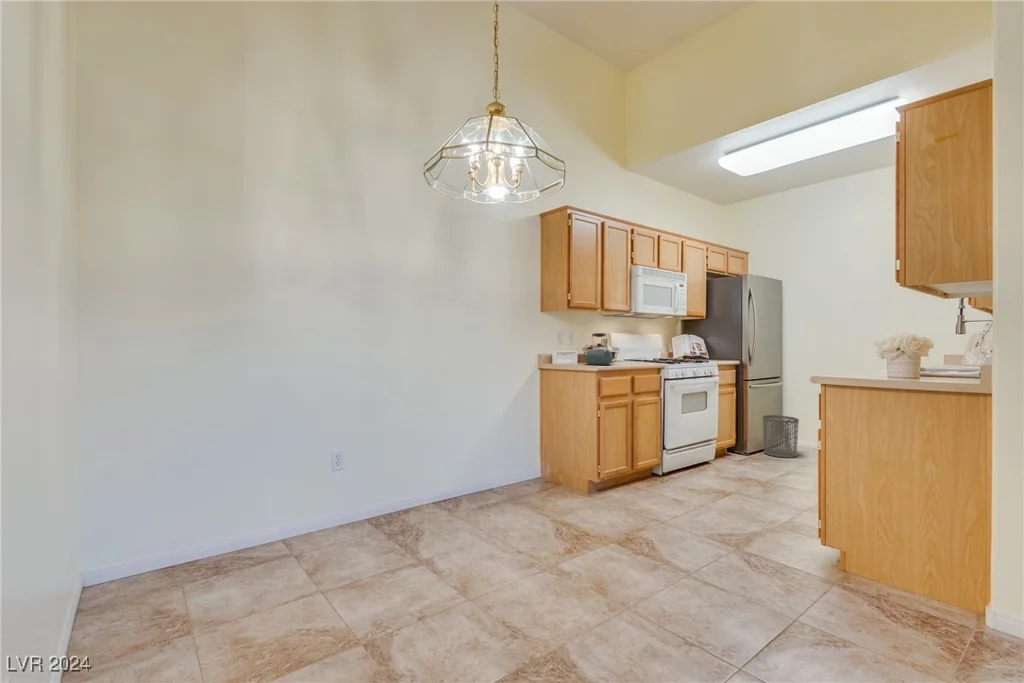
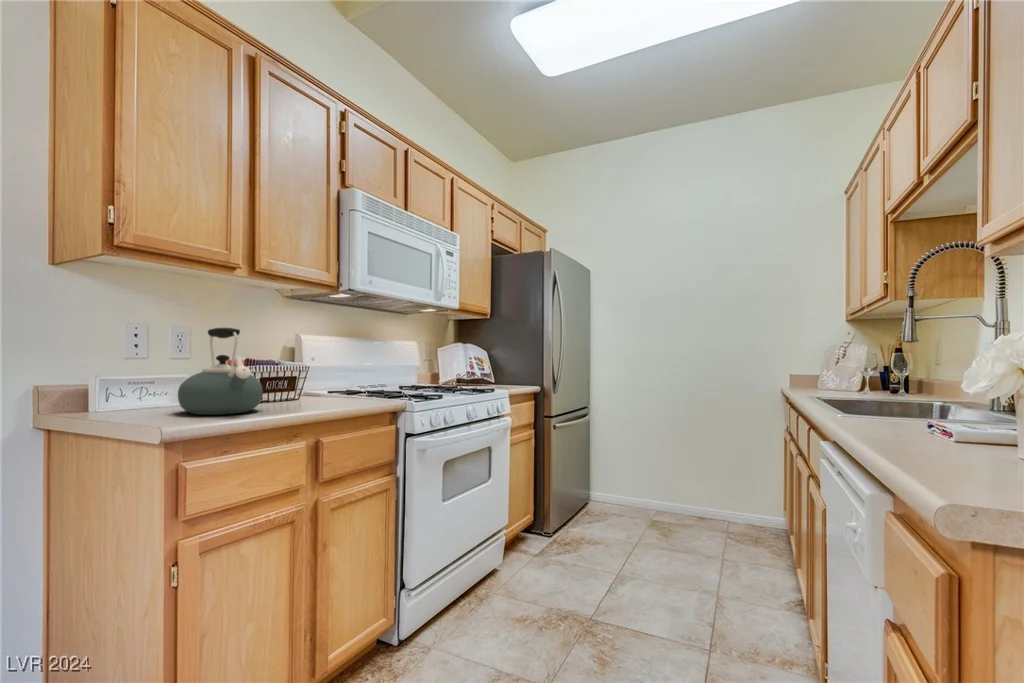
waste bin: present [763,415,799,458] -> none [572,467,622,538]

